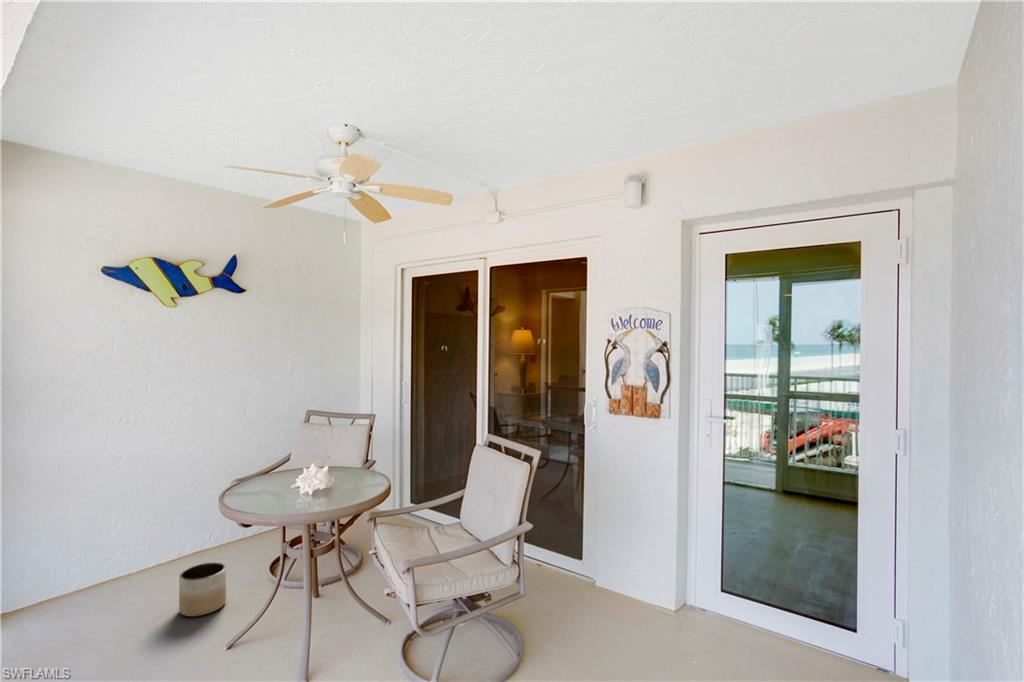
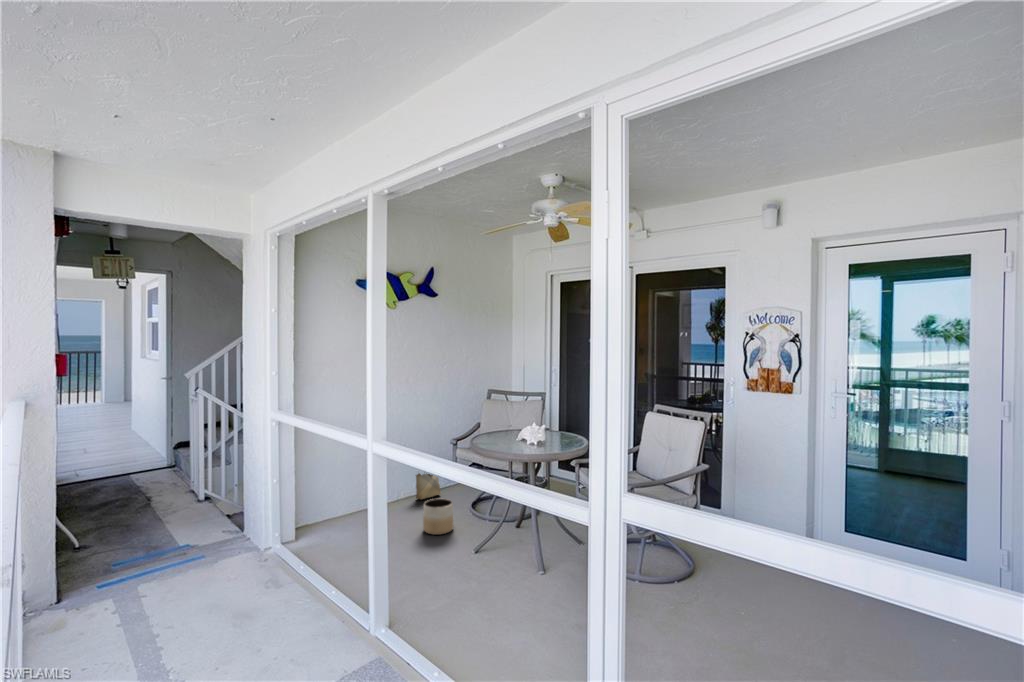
woven basket: none [205,500,245,557] -> present [416,473,441,499]

